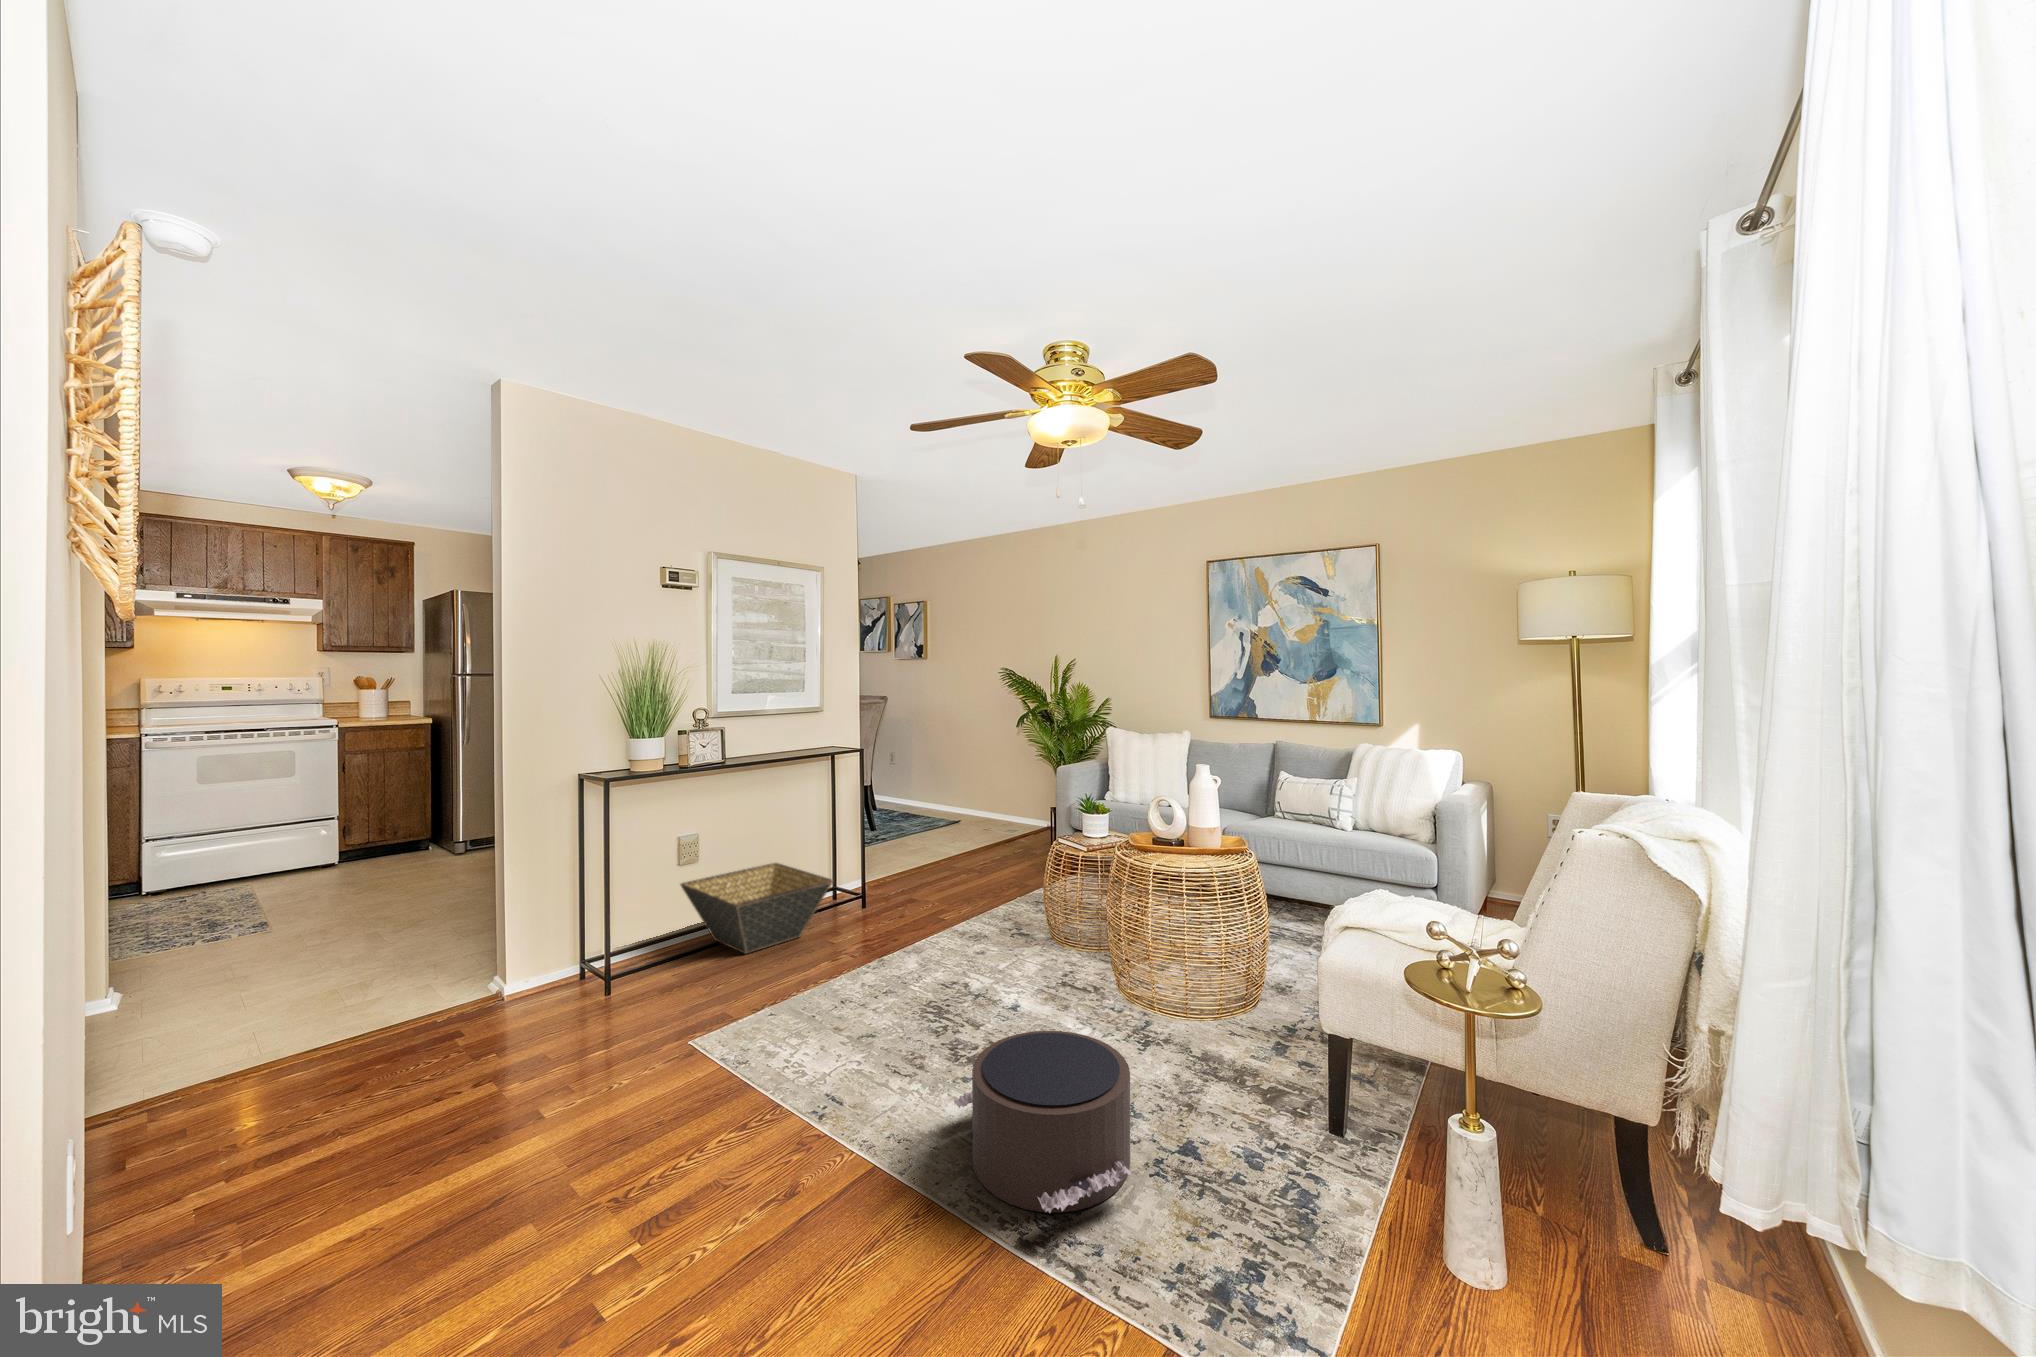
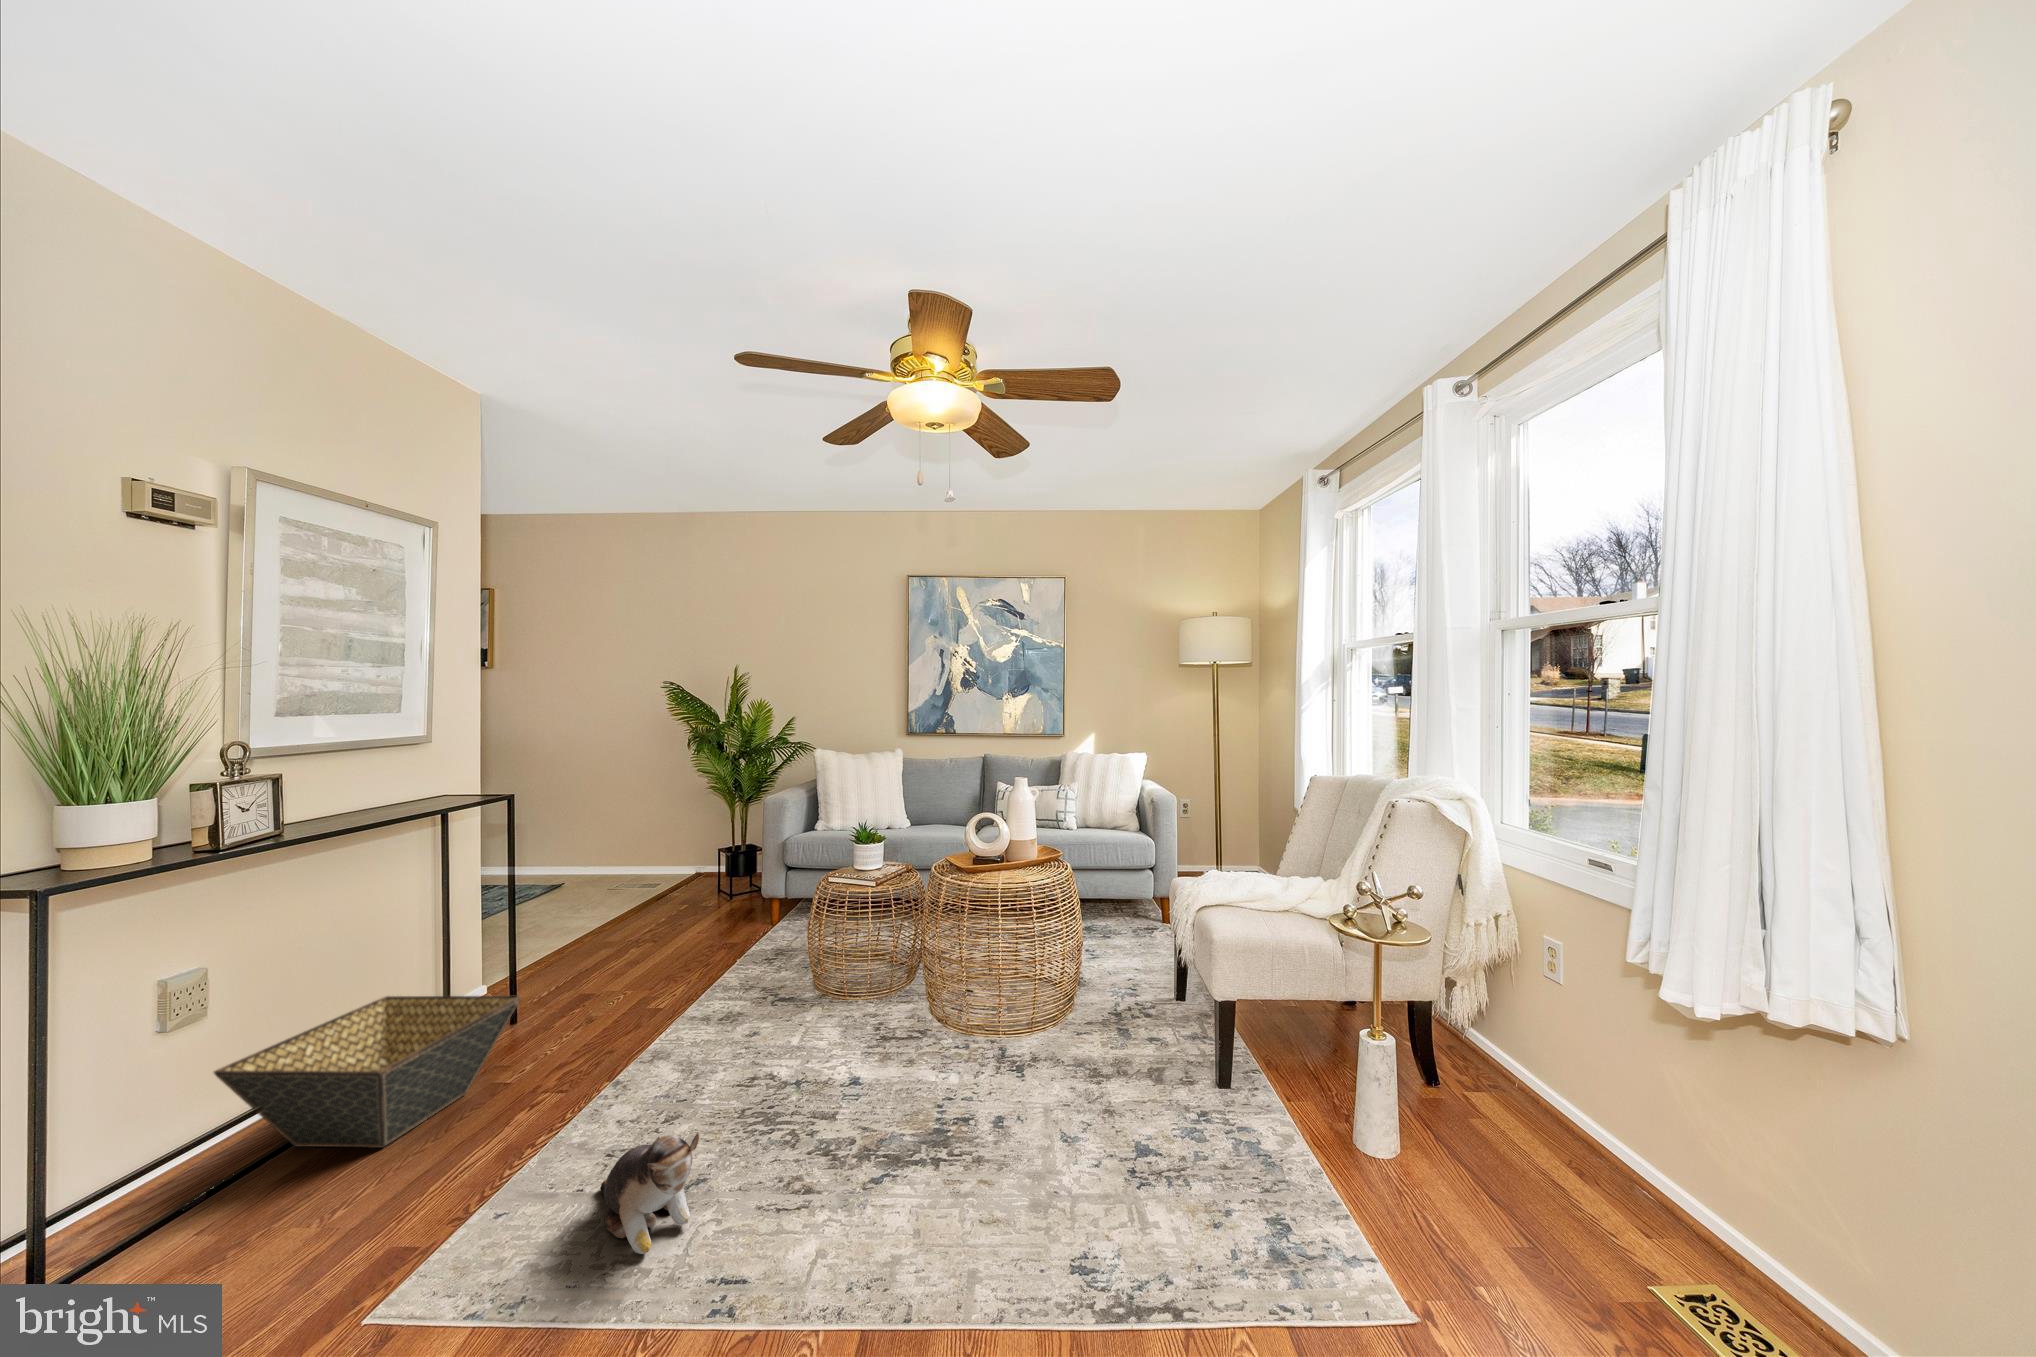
plush toy: none [798,988,843,1064] -> present [600,1133,699,1254]
pouf: present [954,1031,1133,1213] -> none [909,1071,1148,1285]

